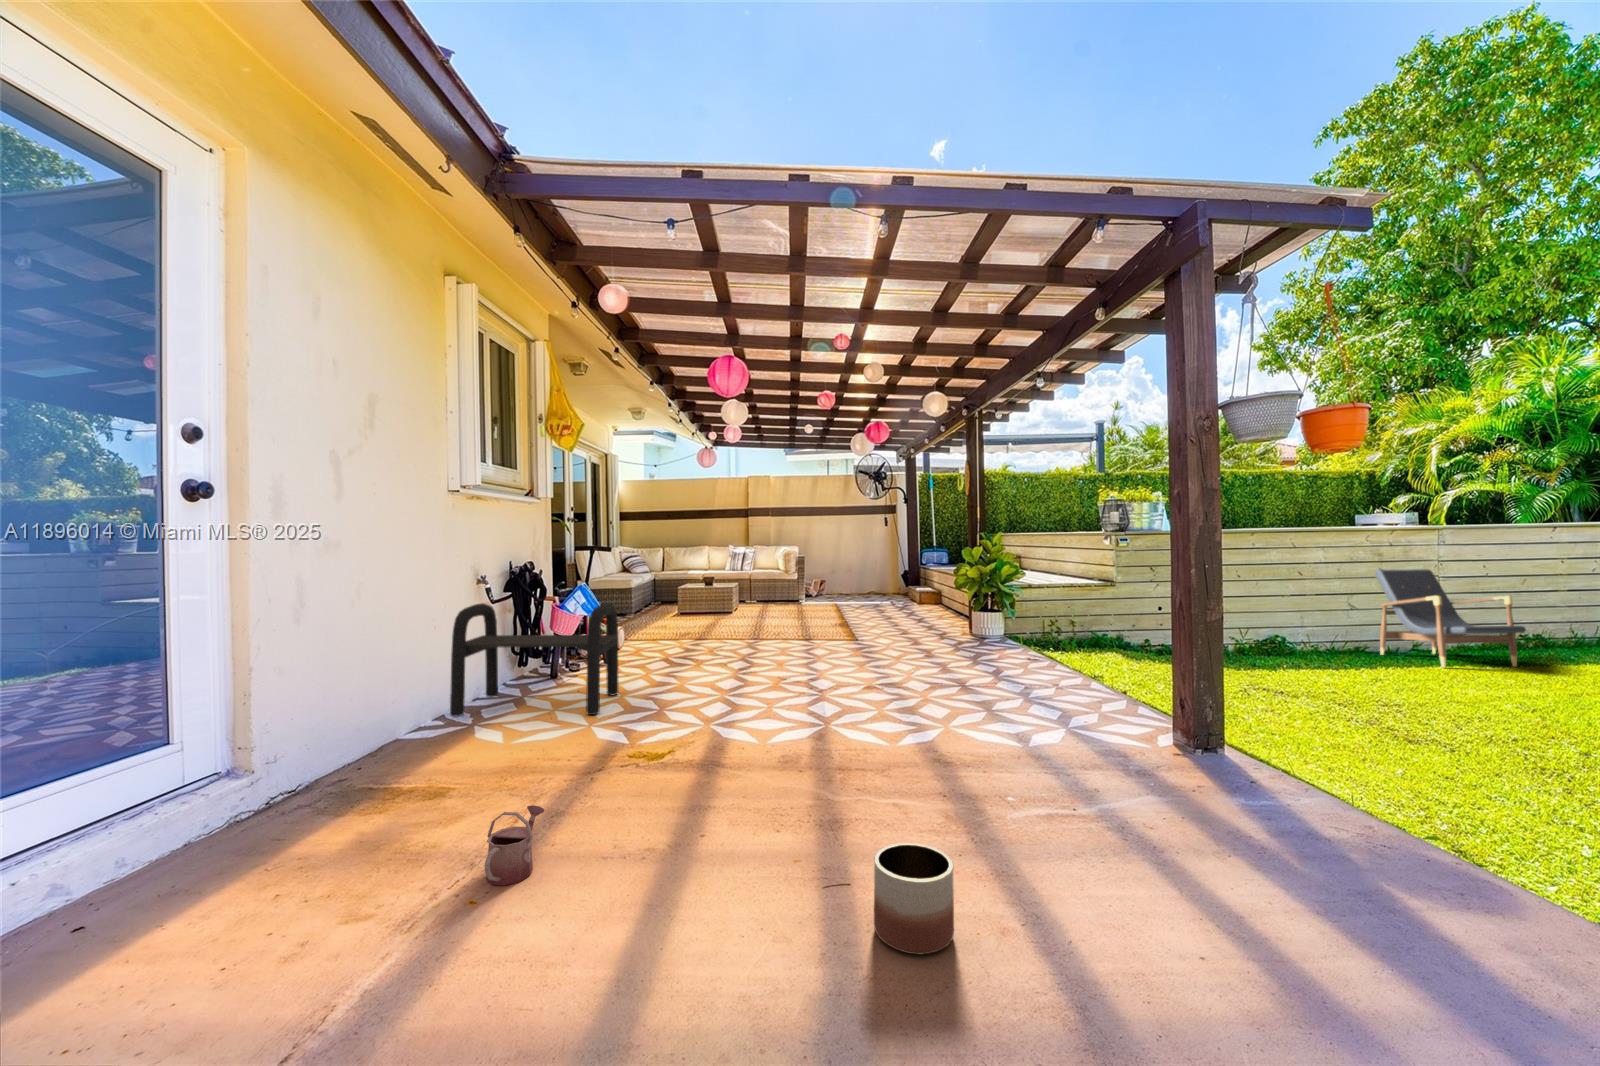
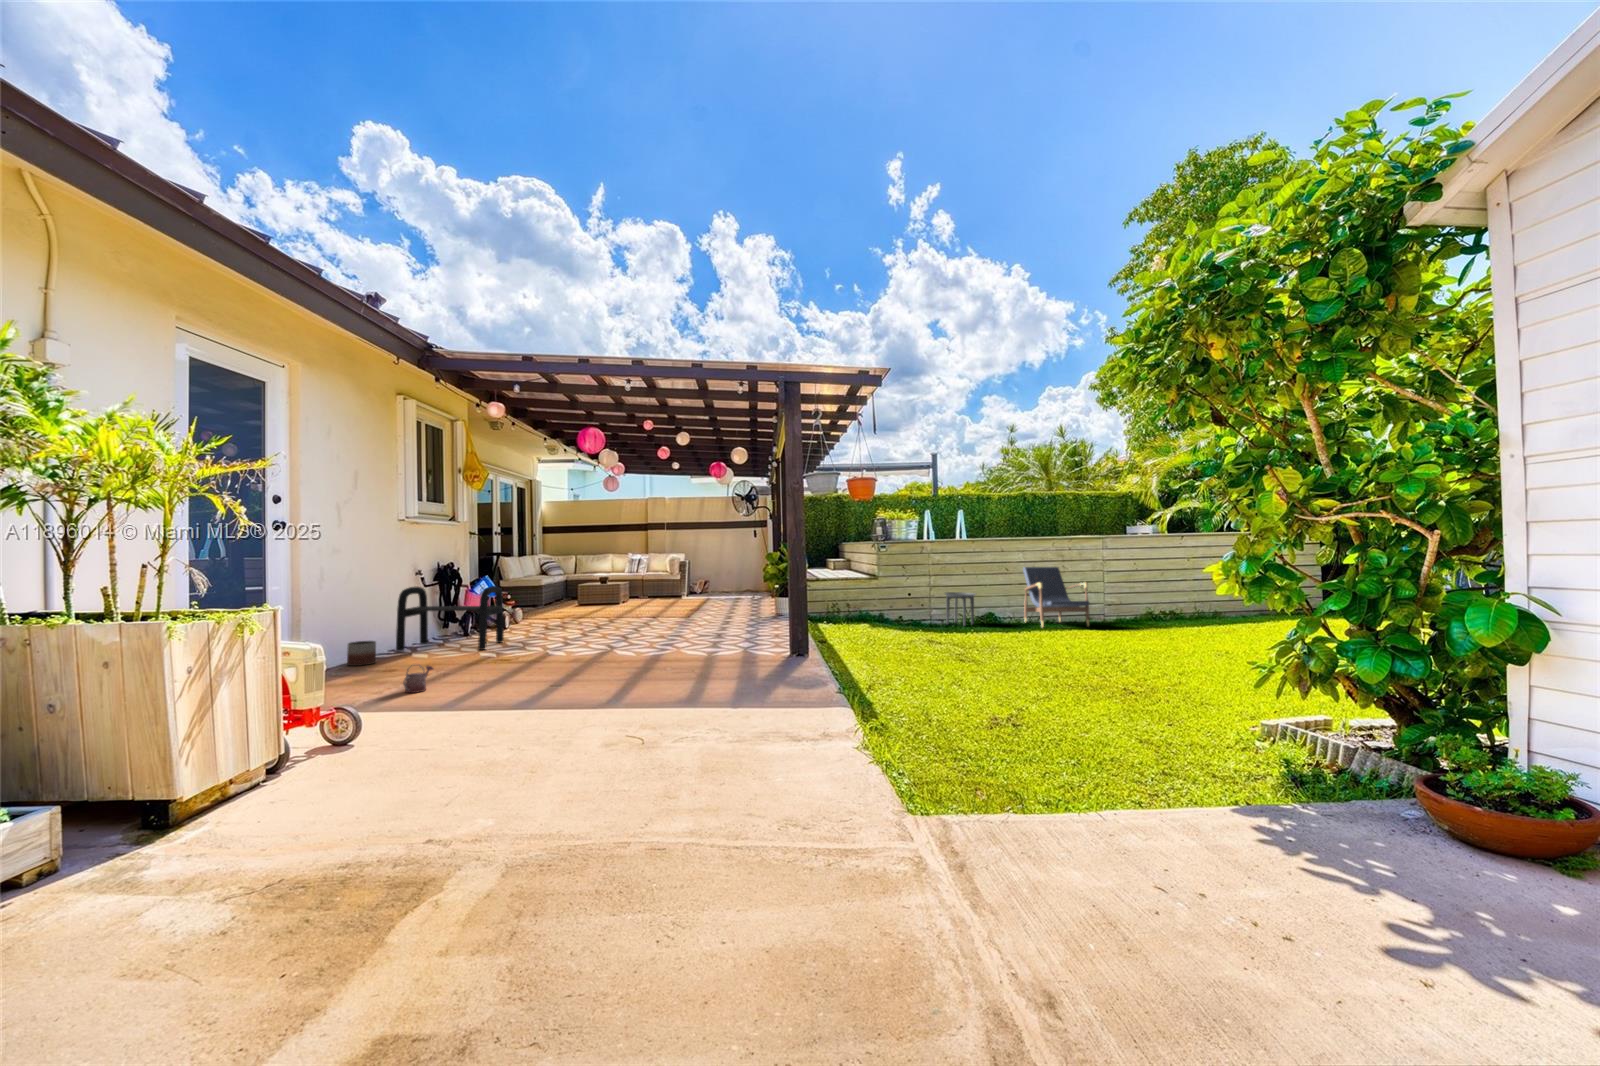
side table: none [1259,608,1321,663] -> present [945,592,976,626]
planter: present [874,843,954,954] -> present [347,641,376,666]

